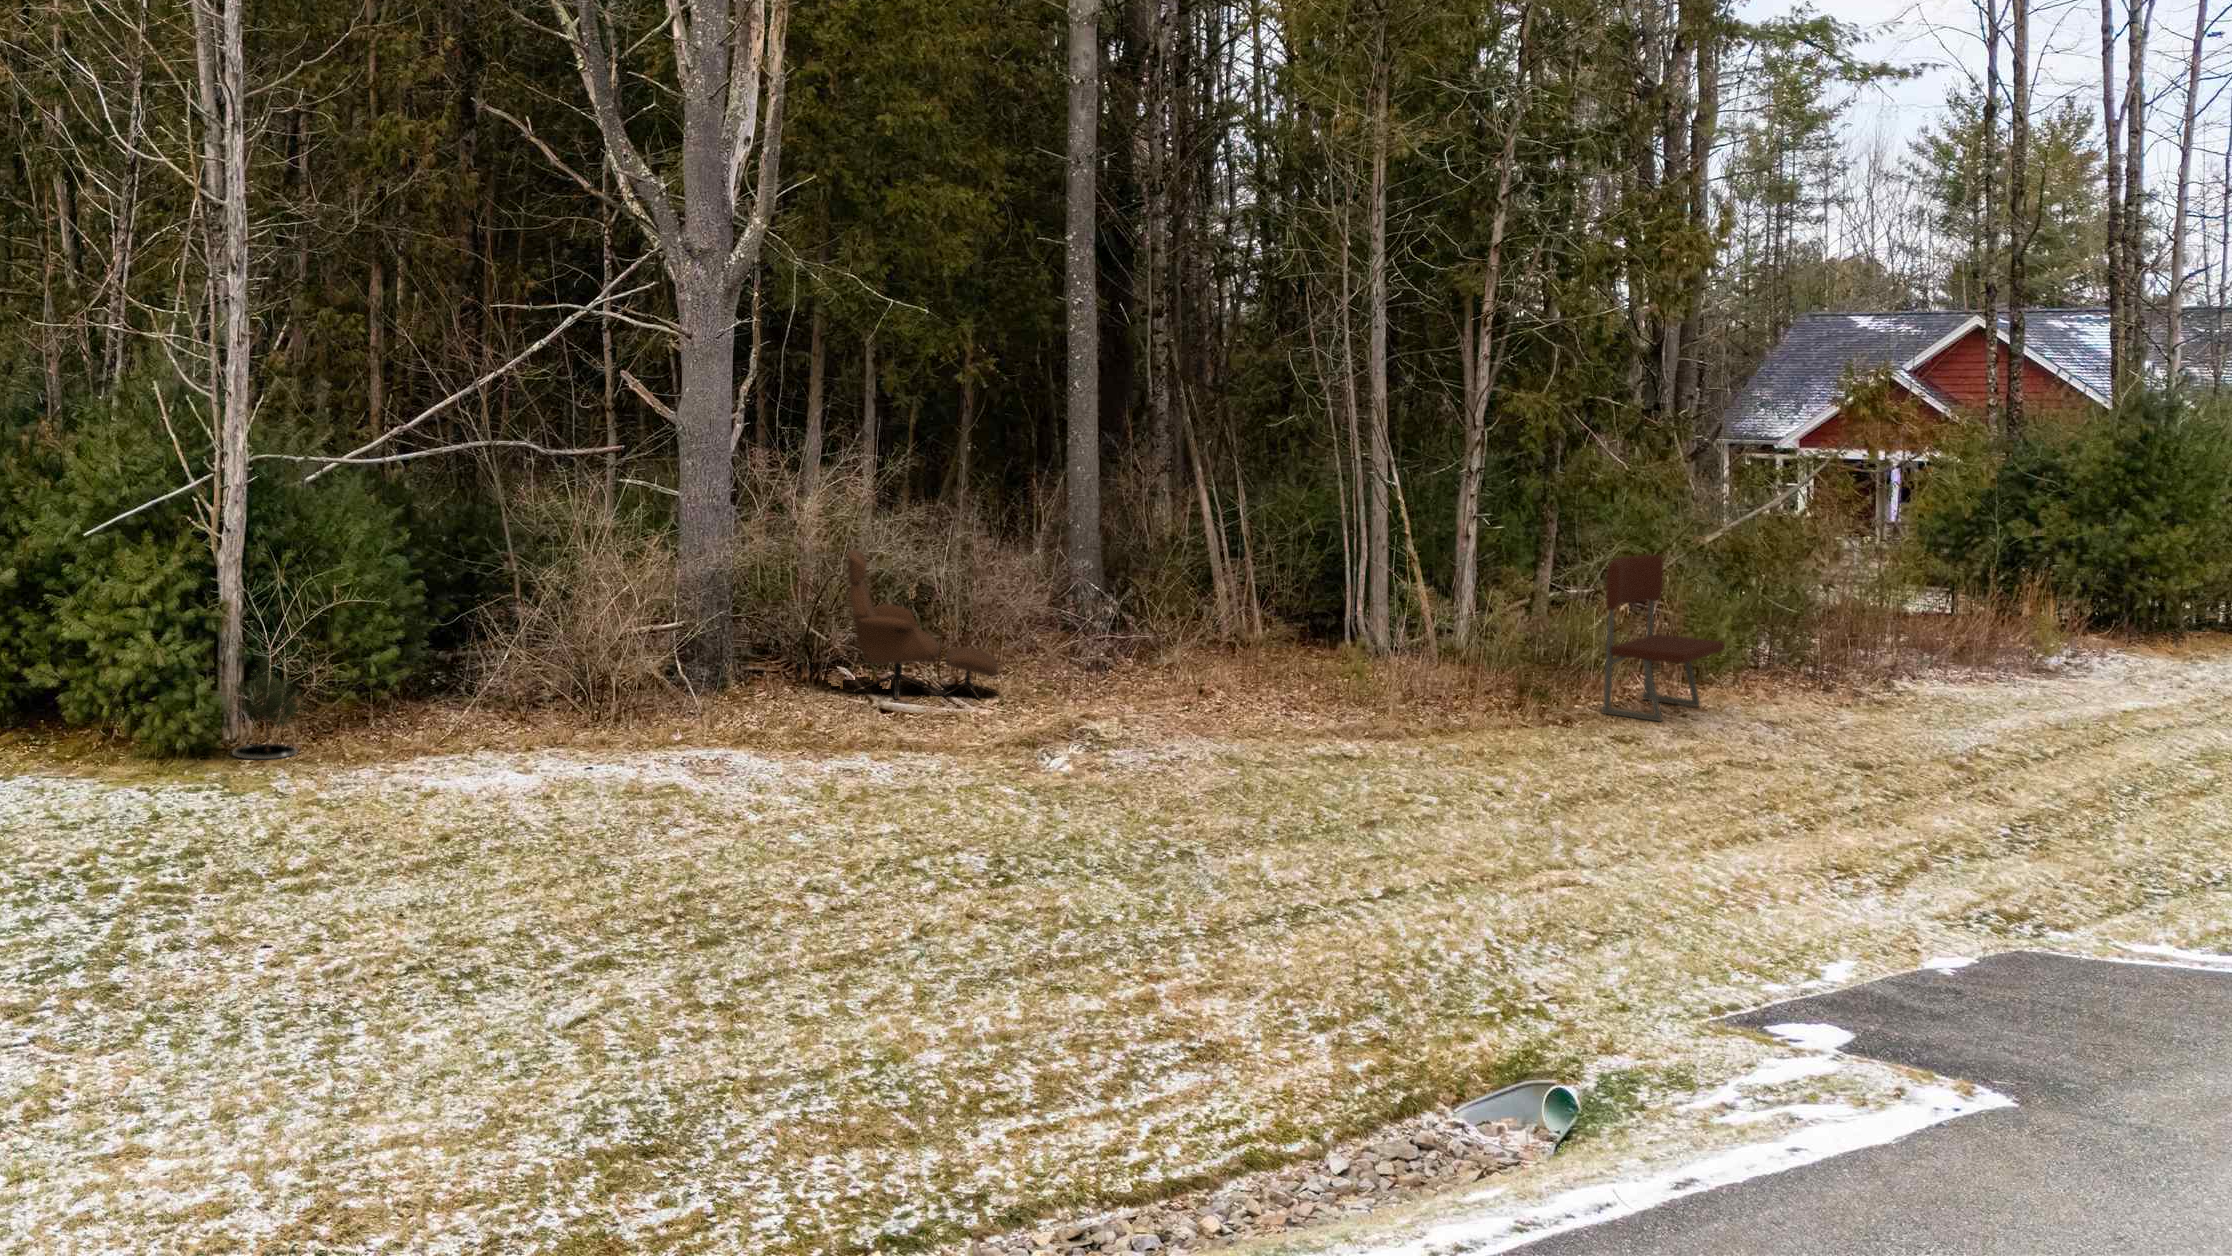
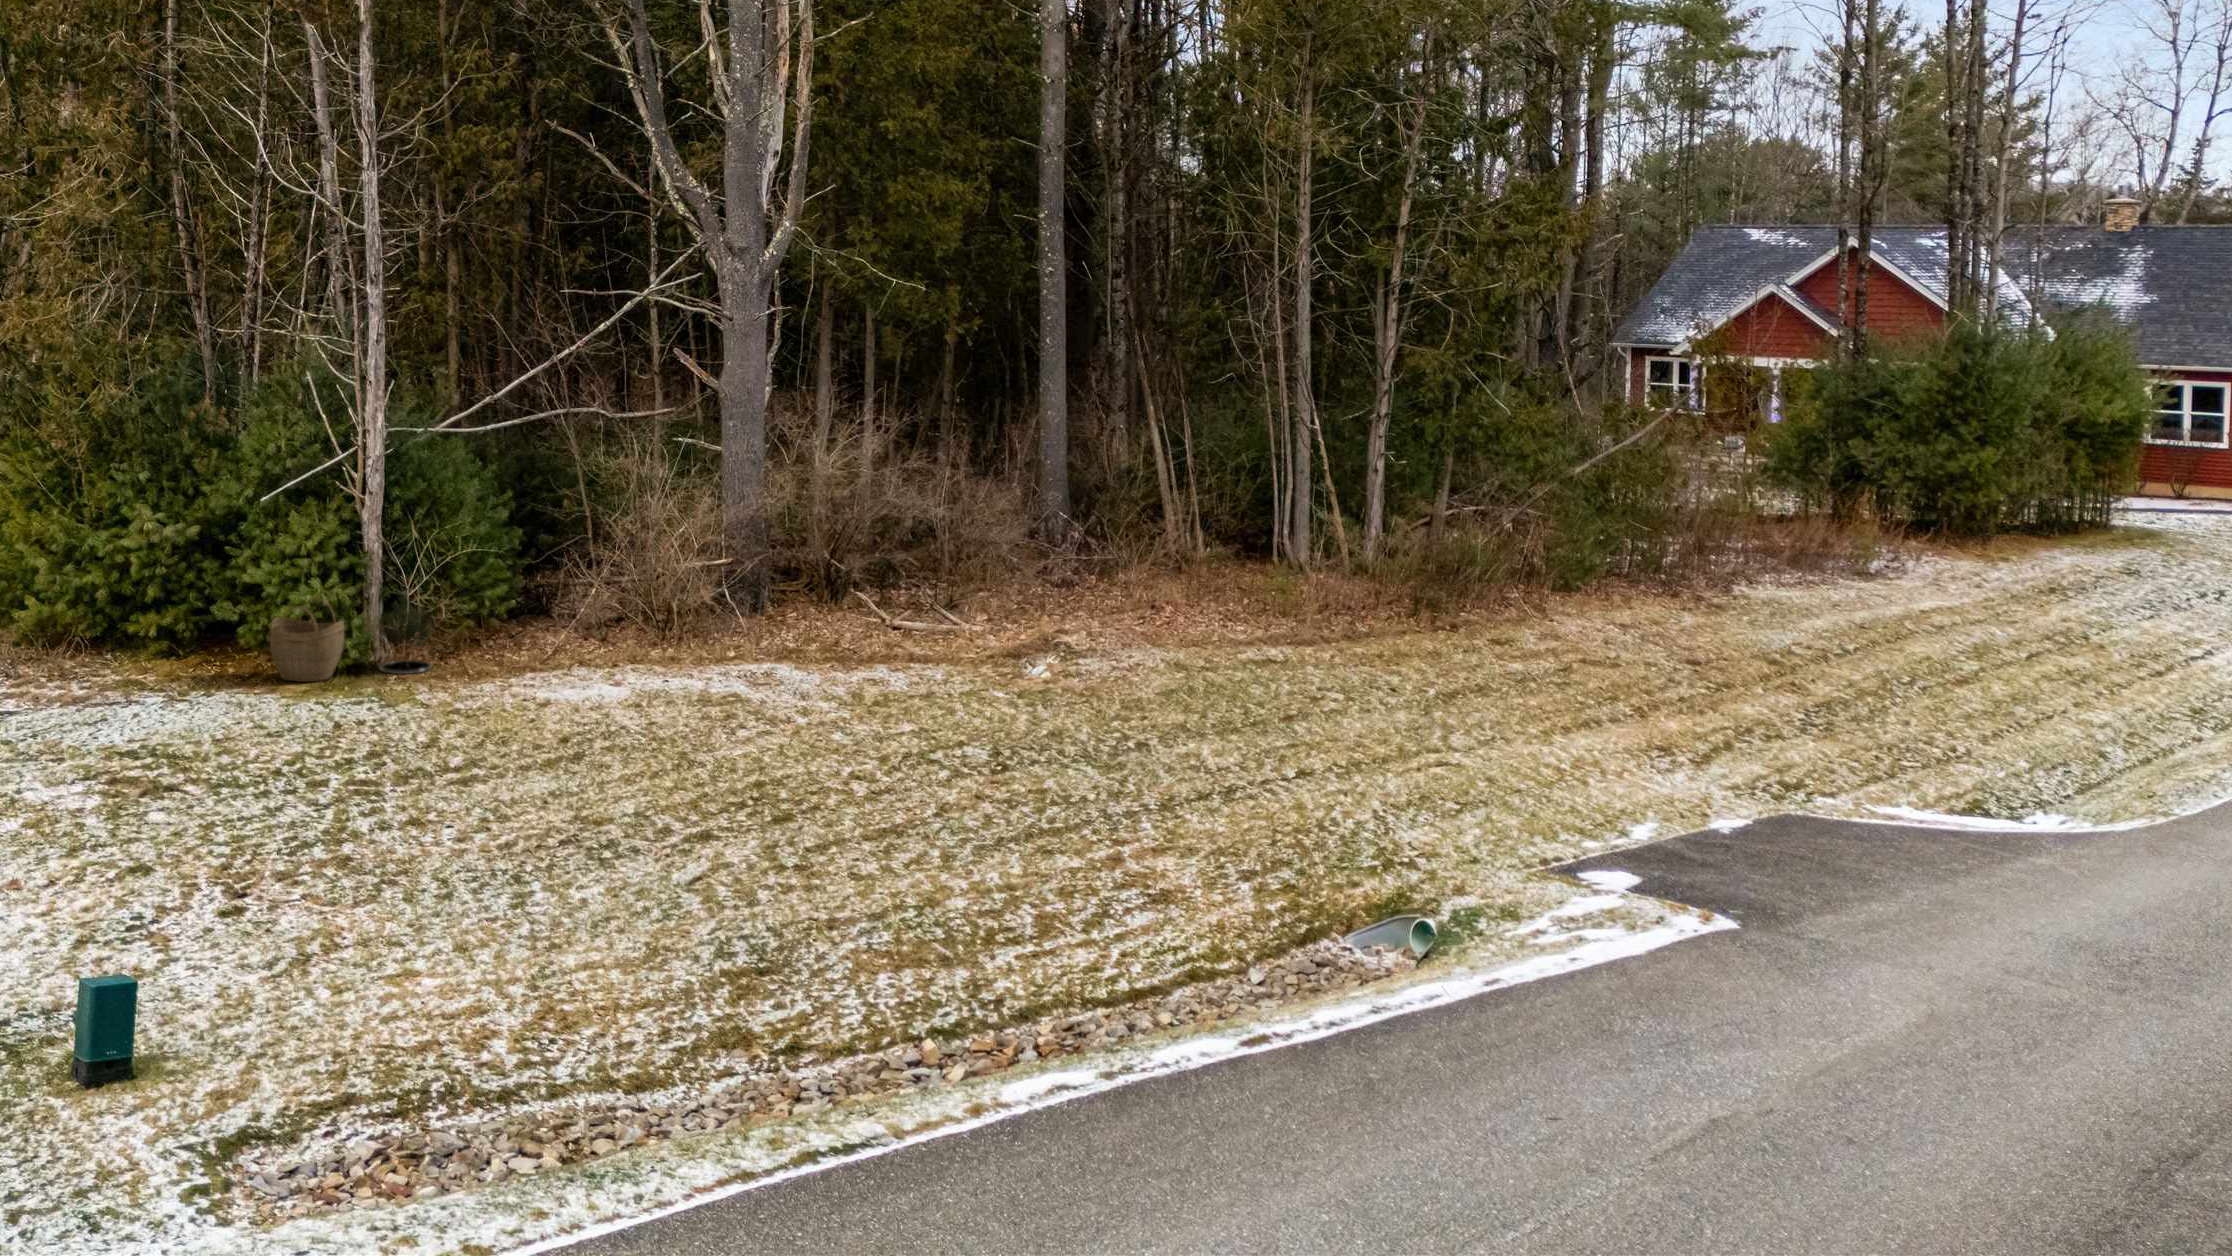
lounge chair: present [848,550,998,700] -> none [870,489,995,614]
bench: present [1601,555,1725,722] -> none [1488,487,1591,626]
woven basket: none [94,664,187,767] -> present [270,599,344,682]

